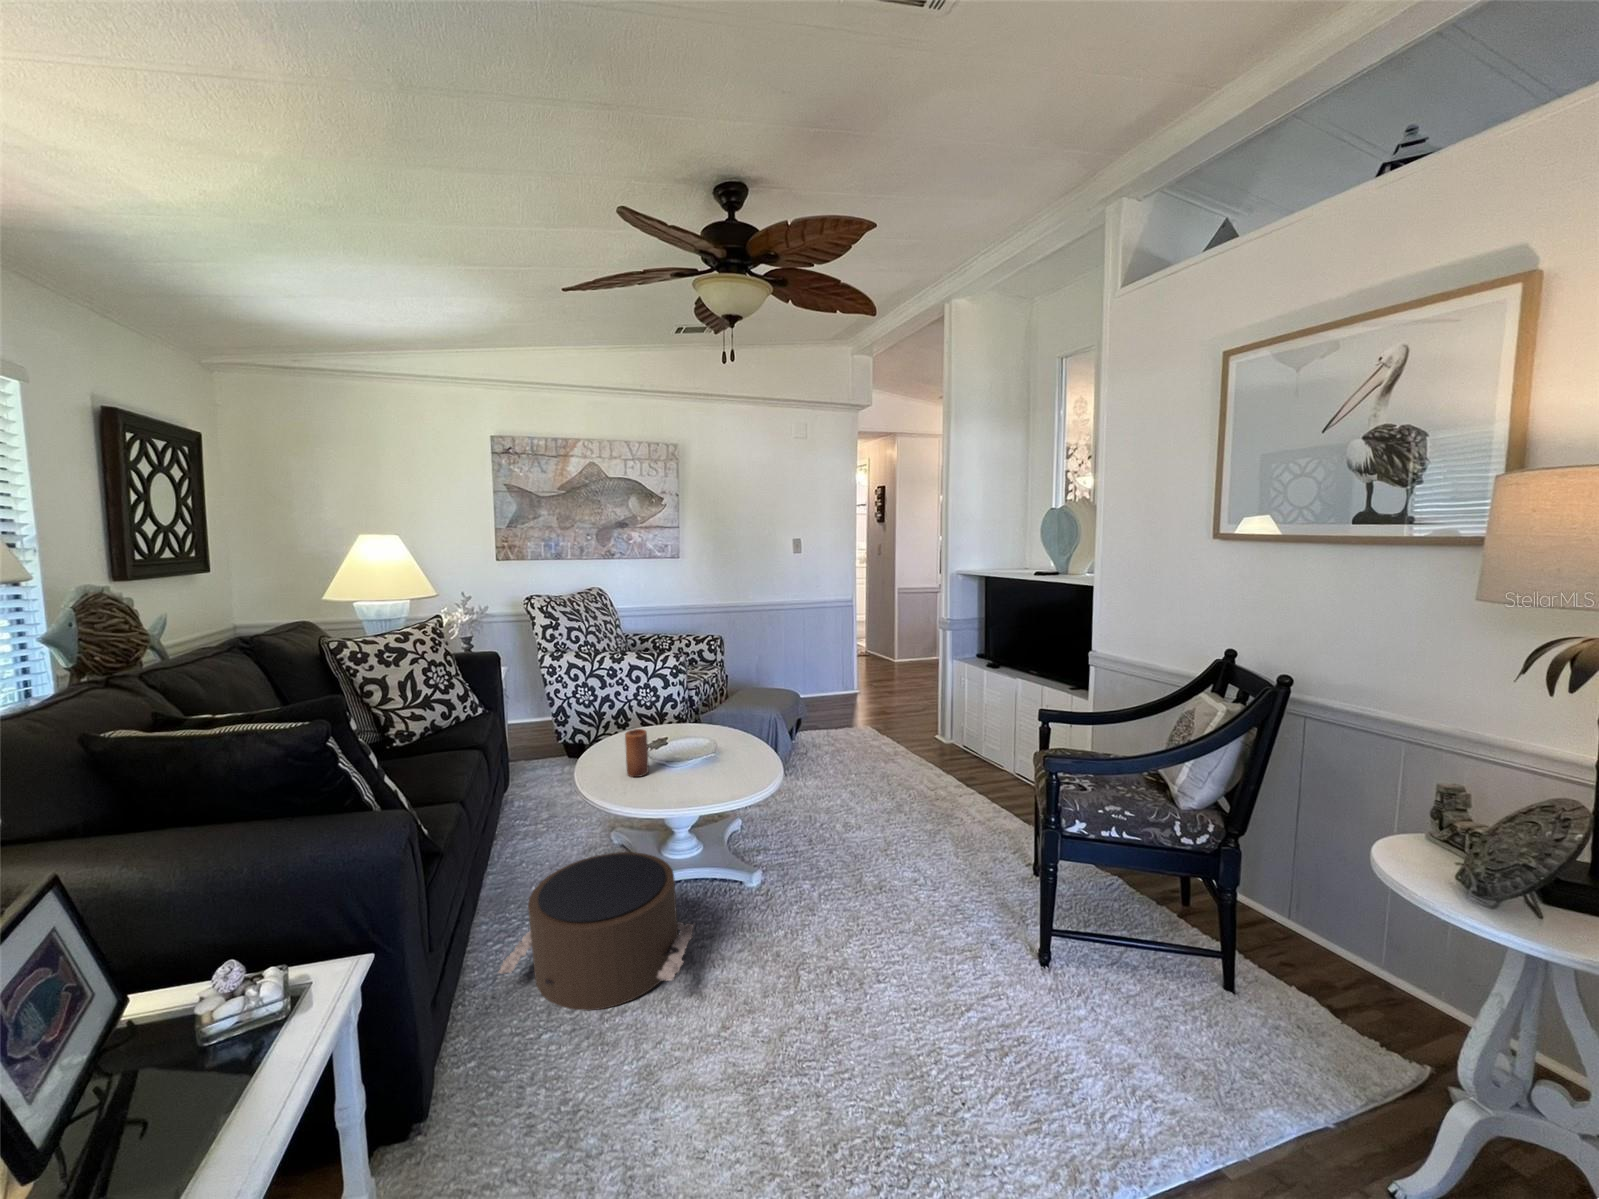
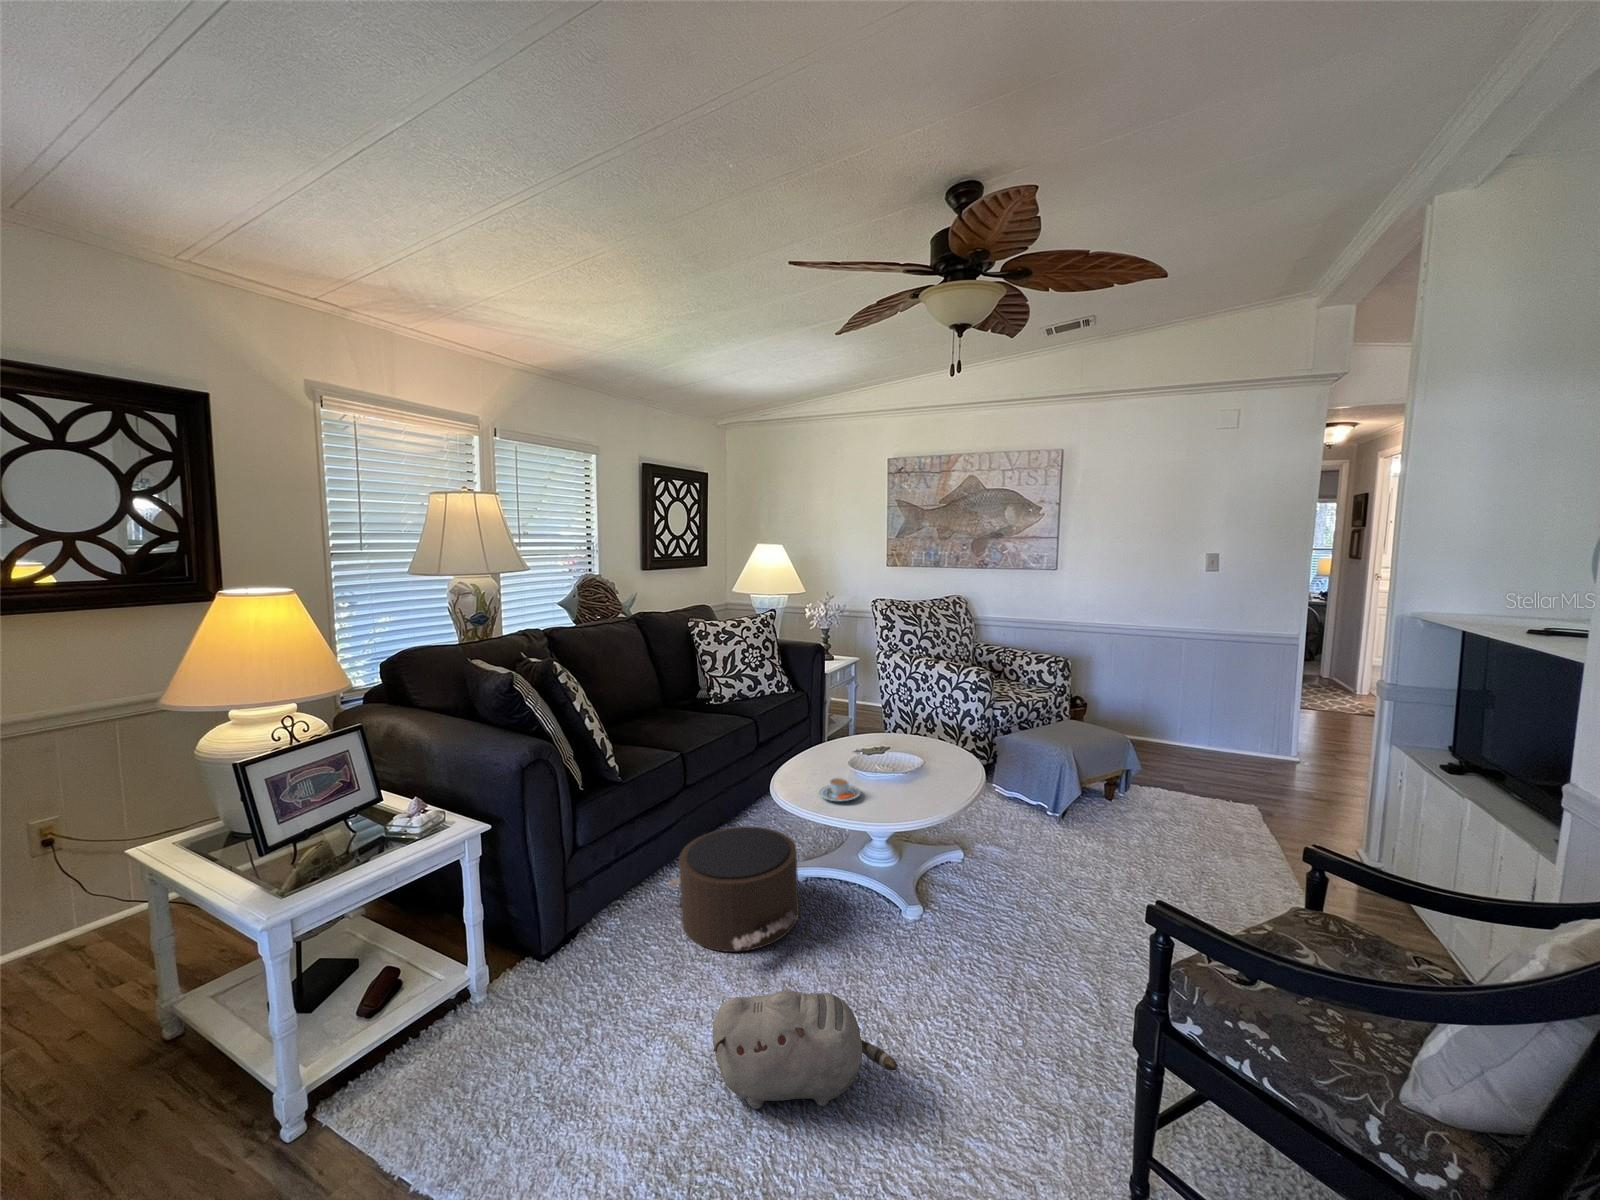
candle: present [625,729,649,777] -> none [812,731,832,774]
teacup: none [665,768,711,793] -> present [819,778,861,801]
plush toy: none [758,946,906,1089] -> present [713,990,897,1109]

